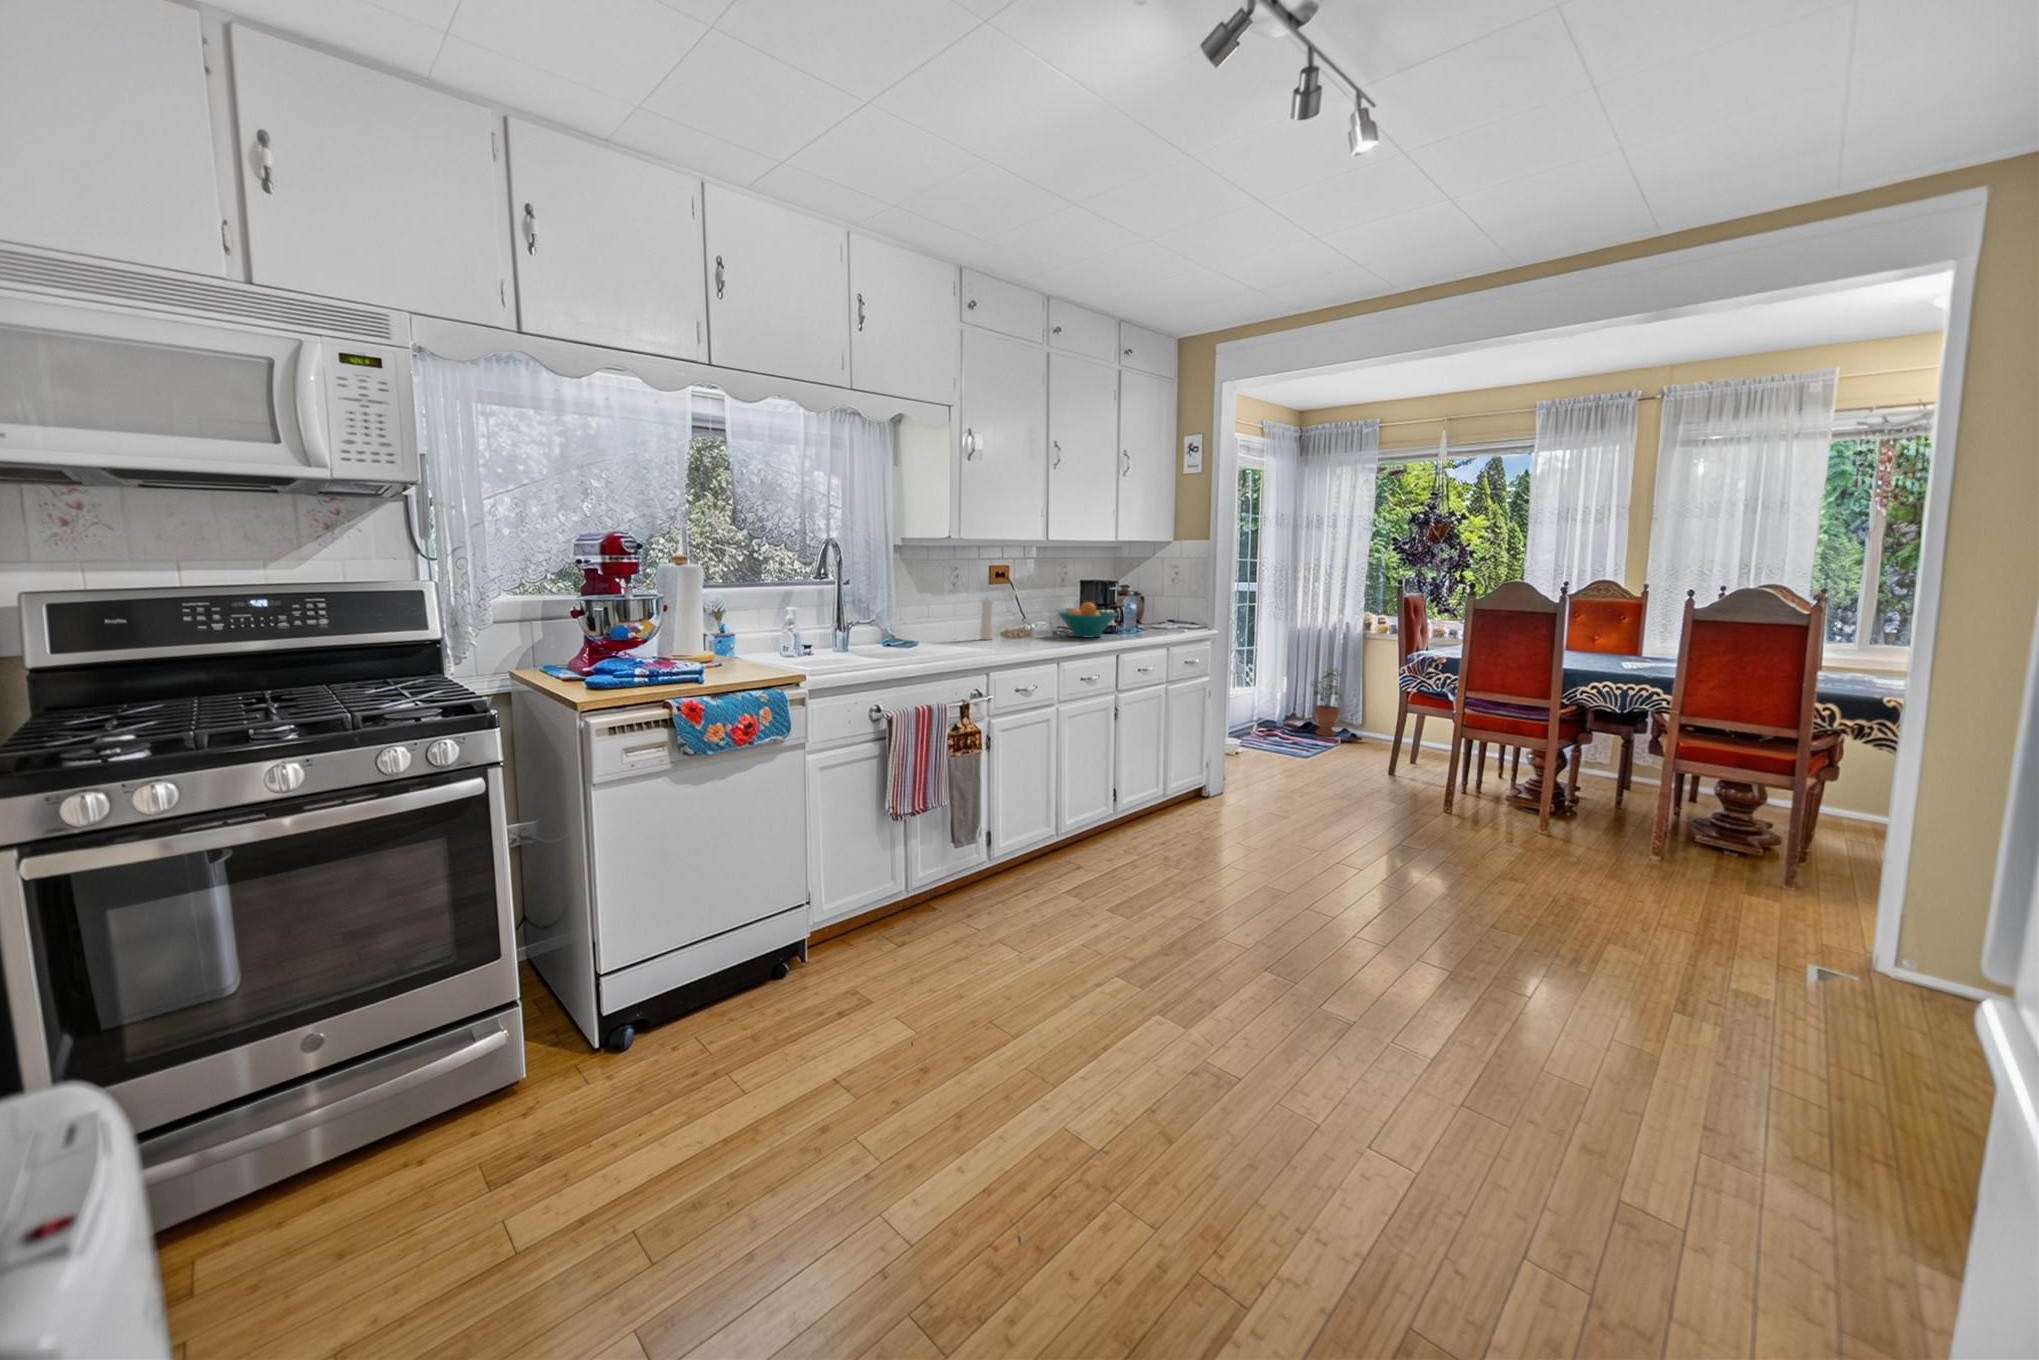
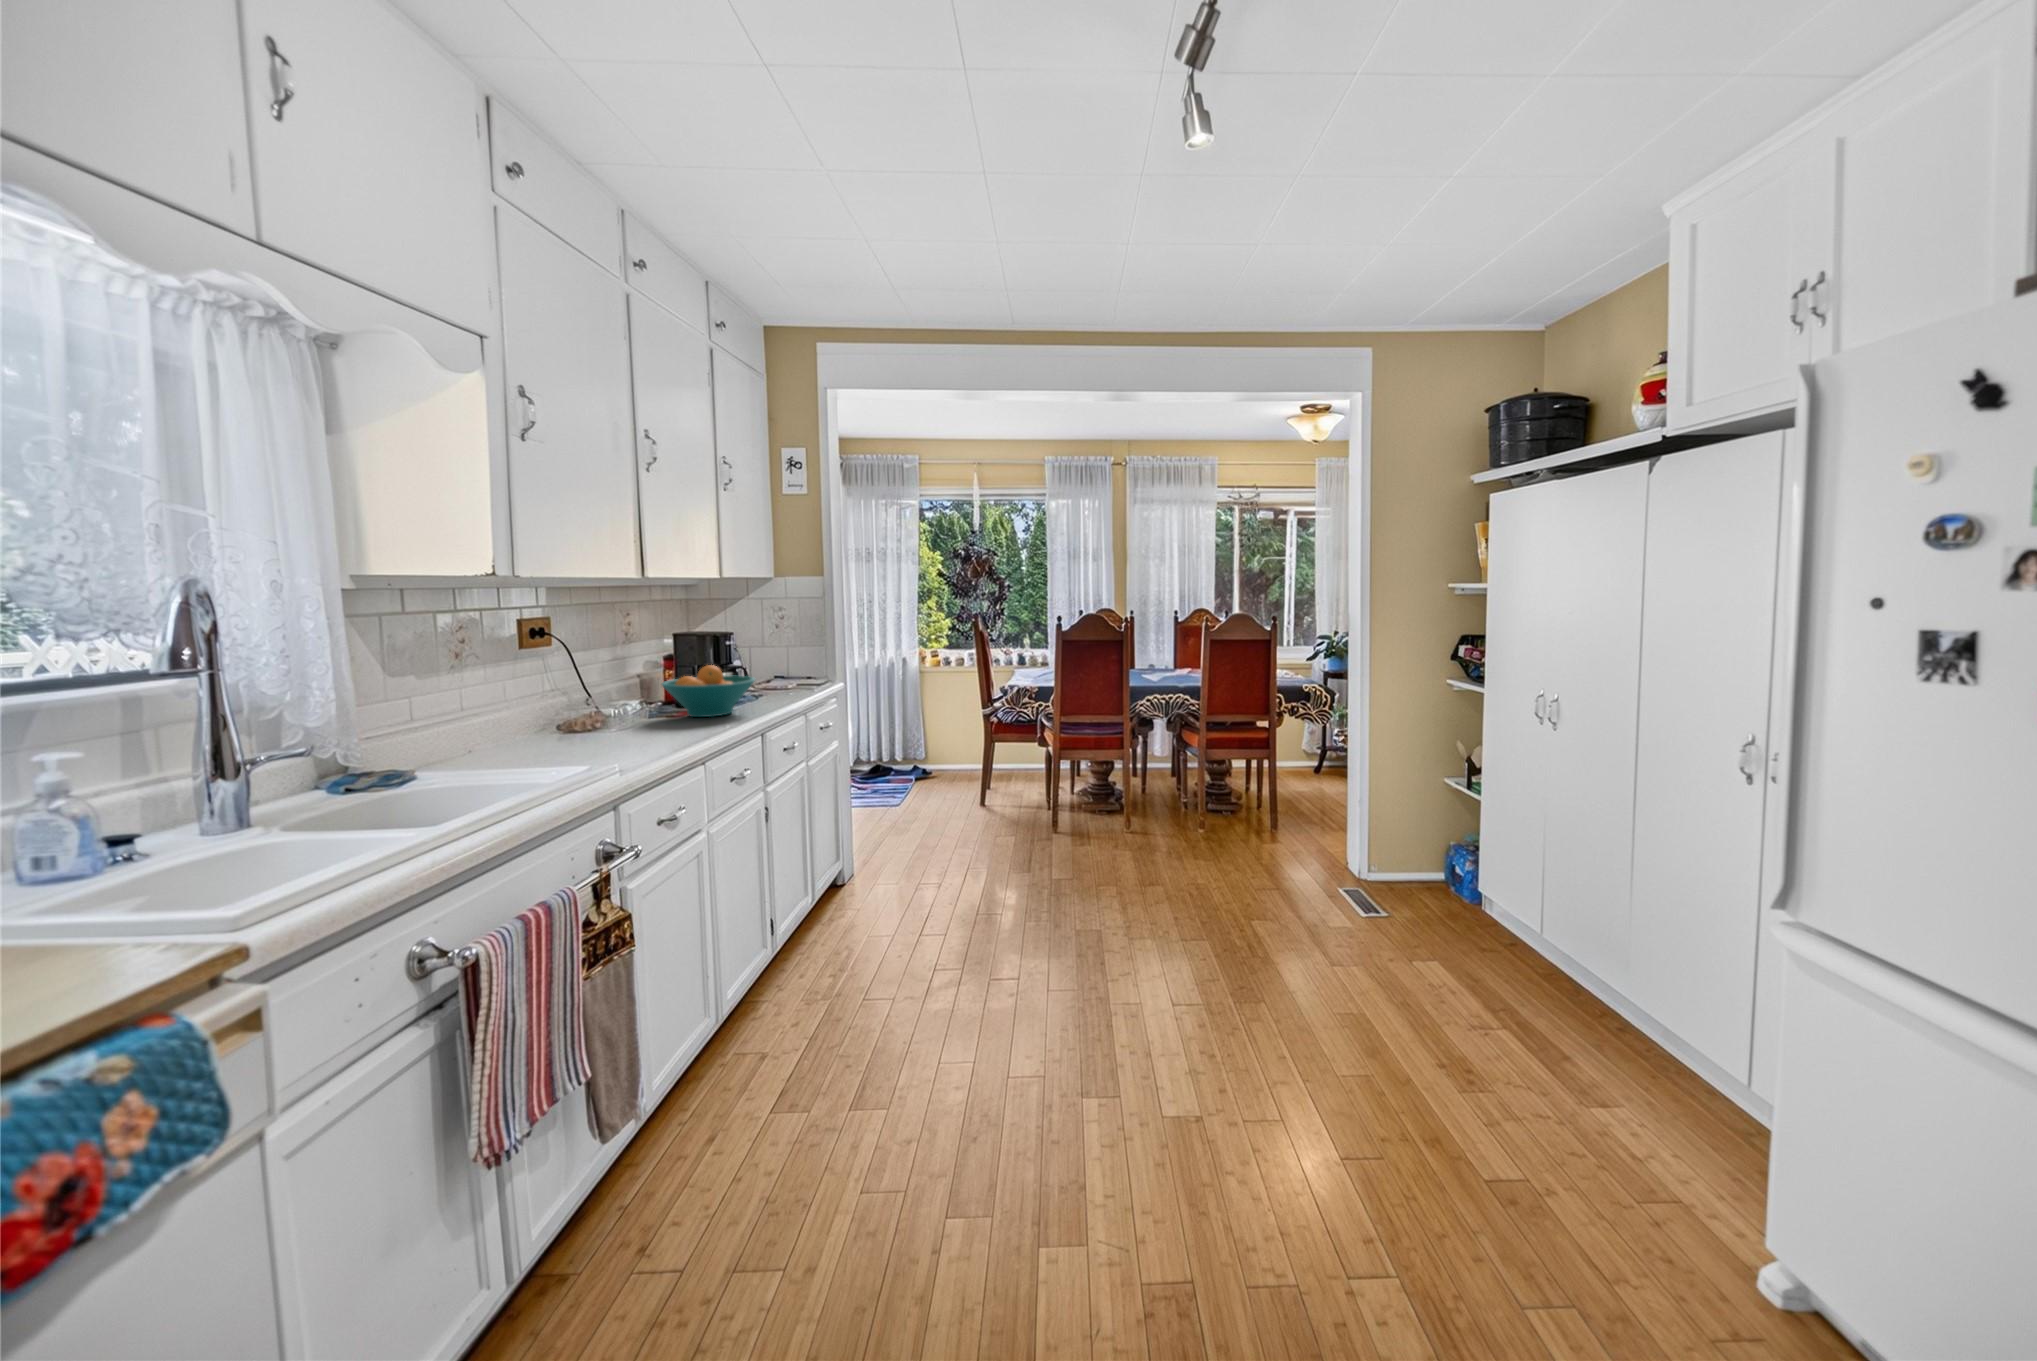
pepper mill: present [980,590,1016,640] -> none [536,657,602,745]
potted plant: present [1312,668,1342,736] -> none [880,703,912,778]

